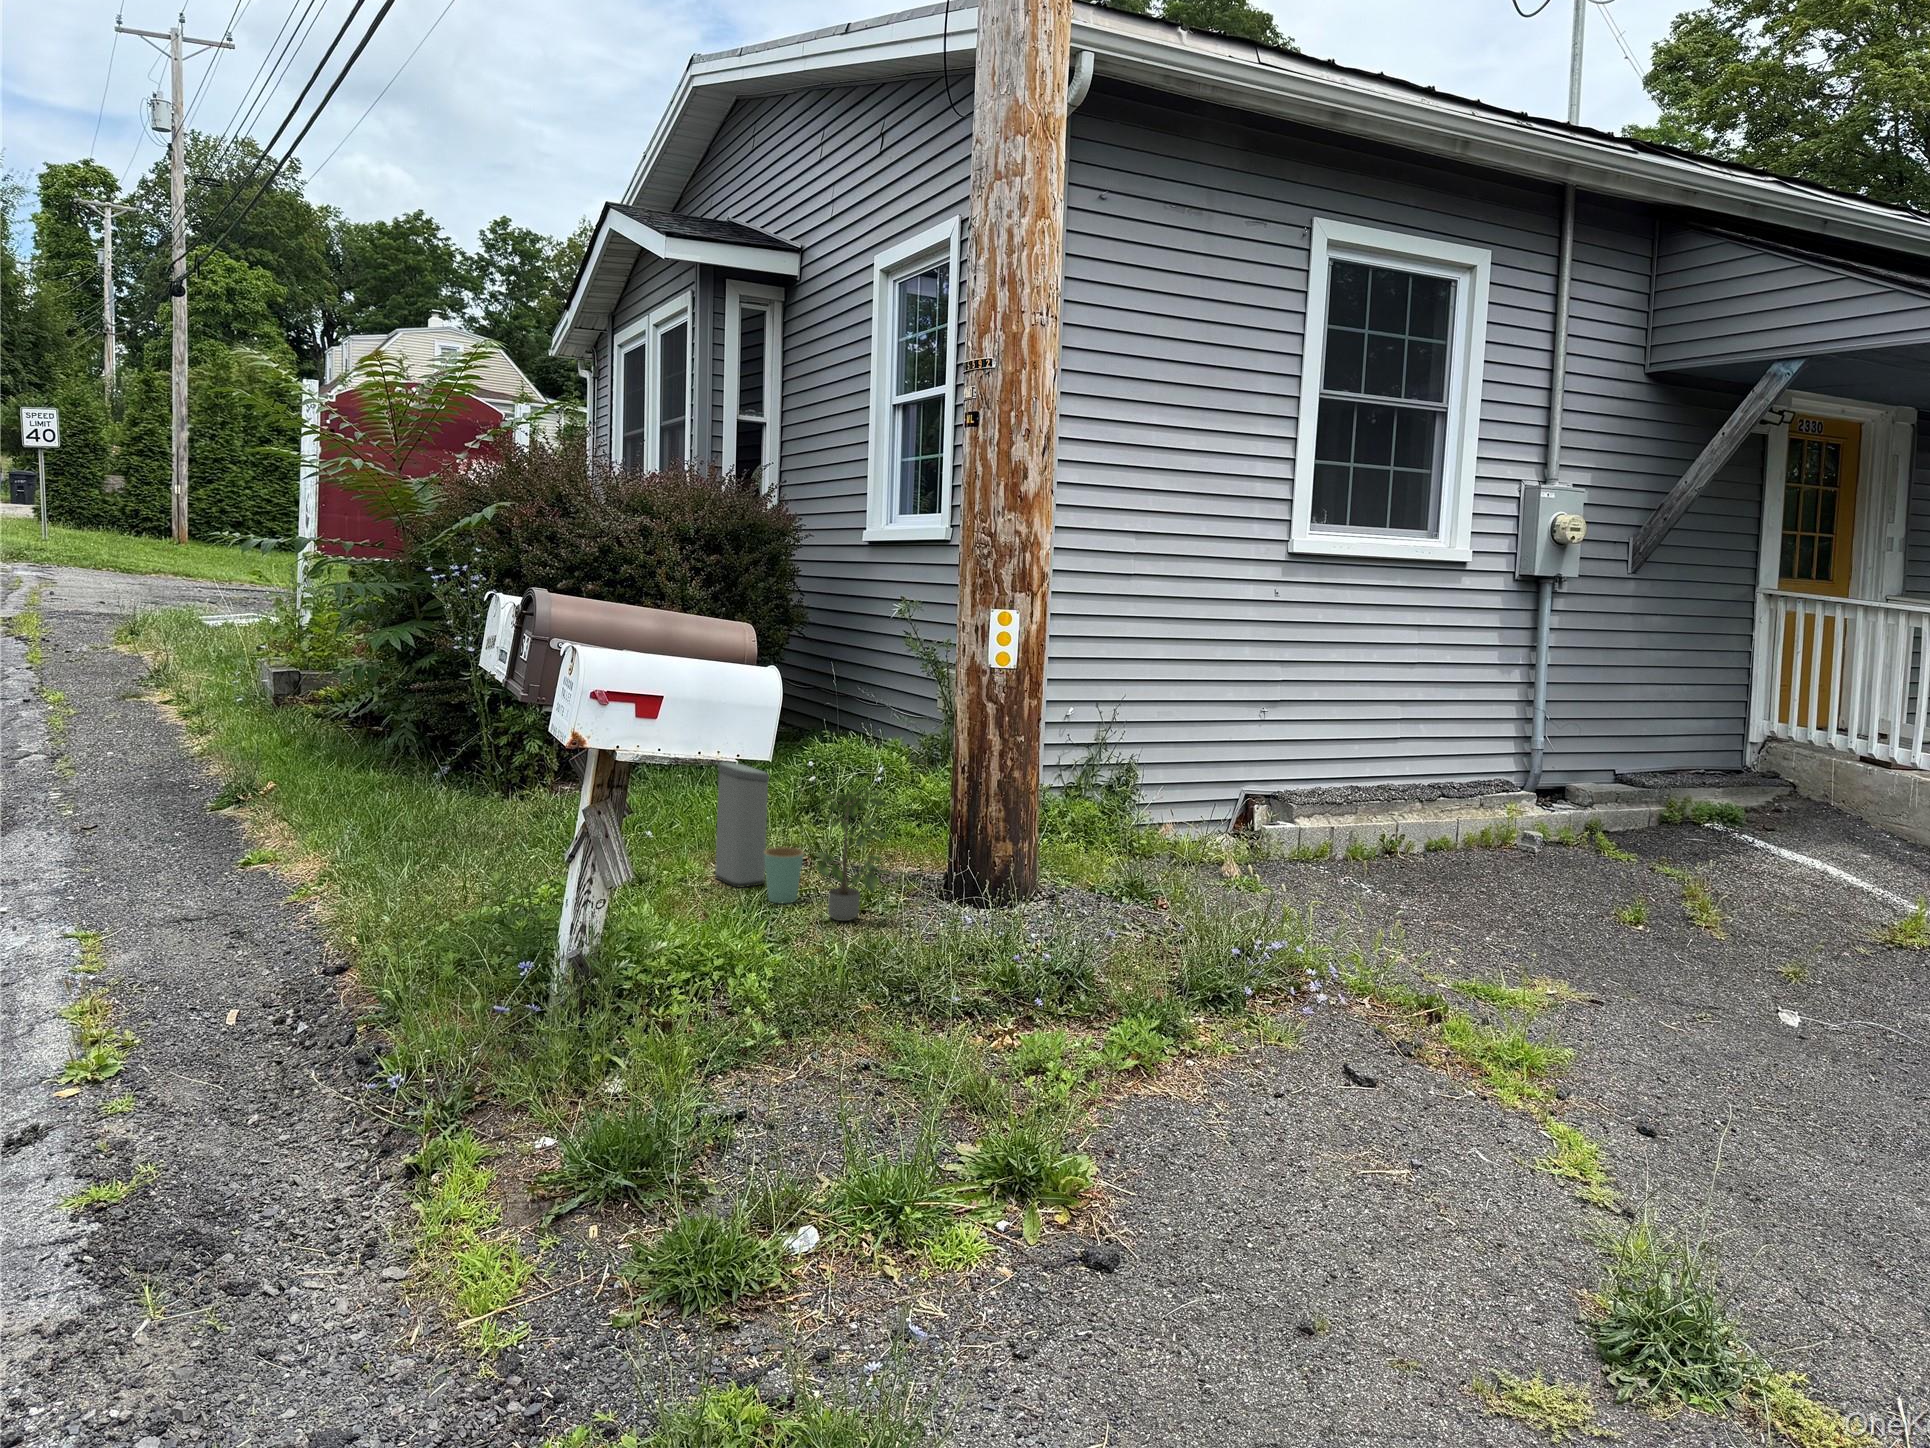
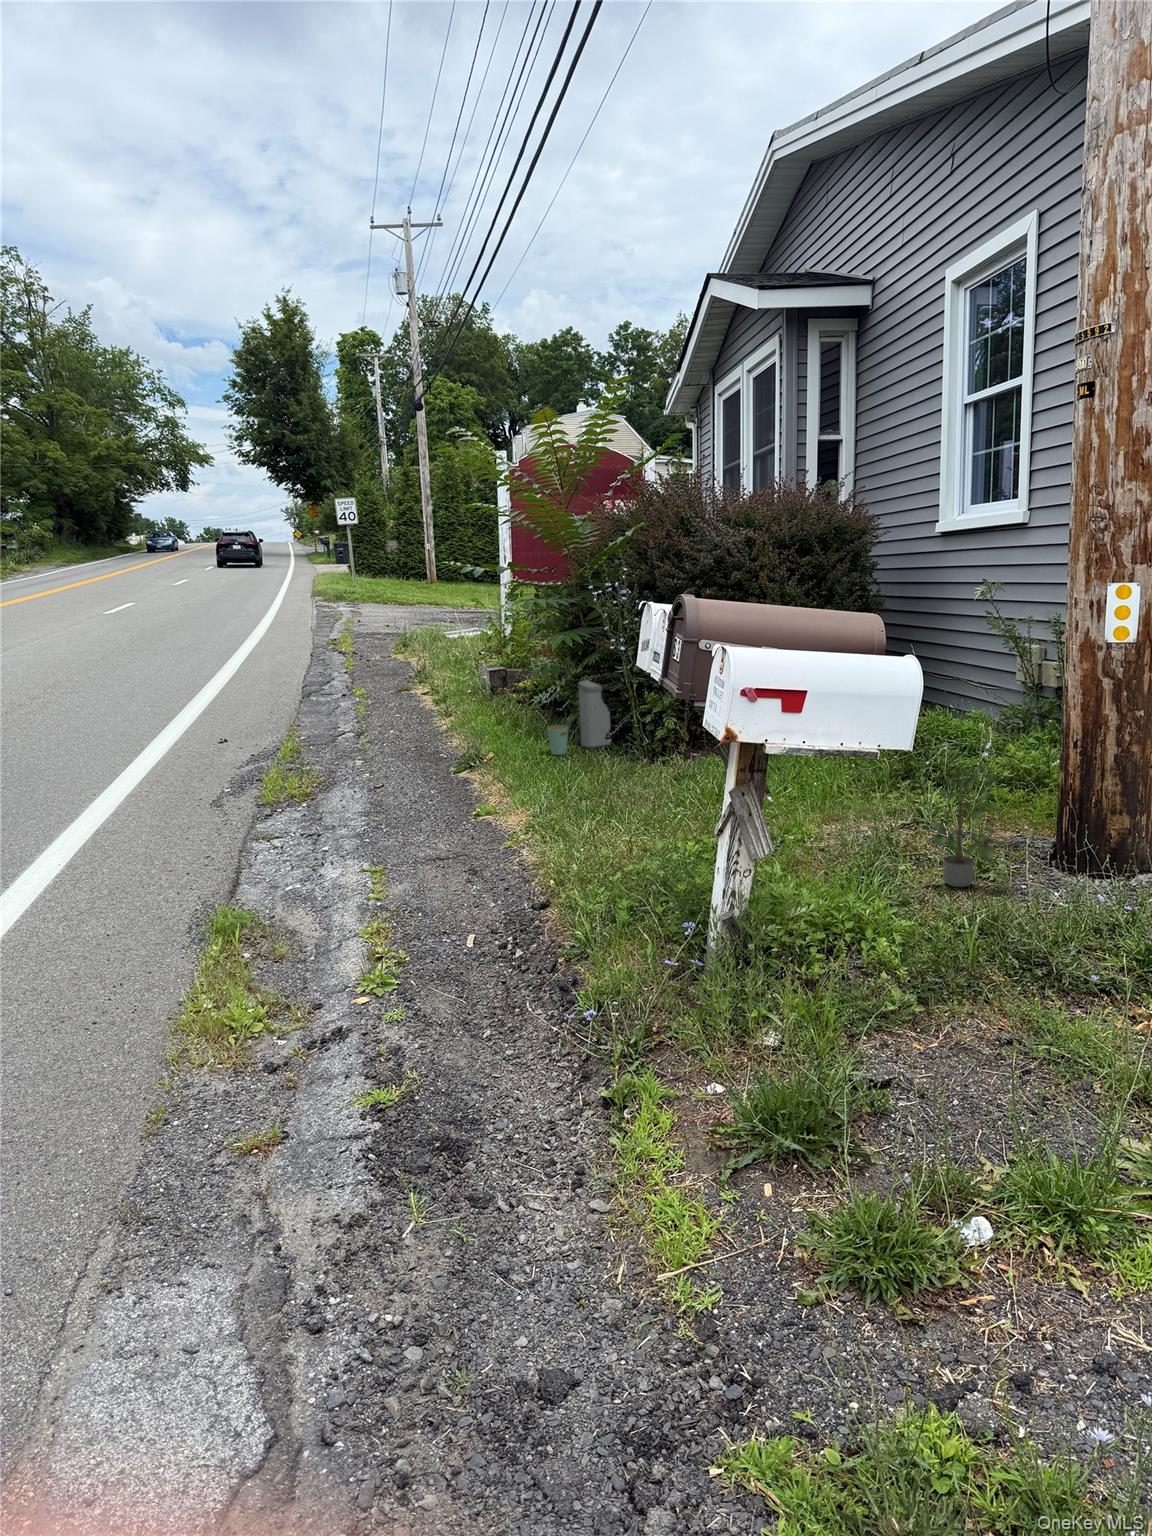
trash can: present [715,762,804,903] -> present [547,680,611,755]

